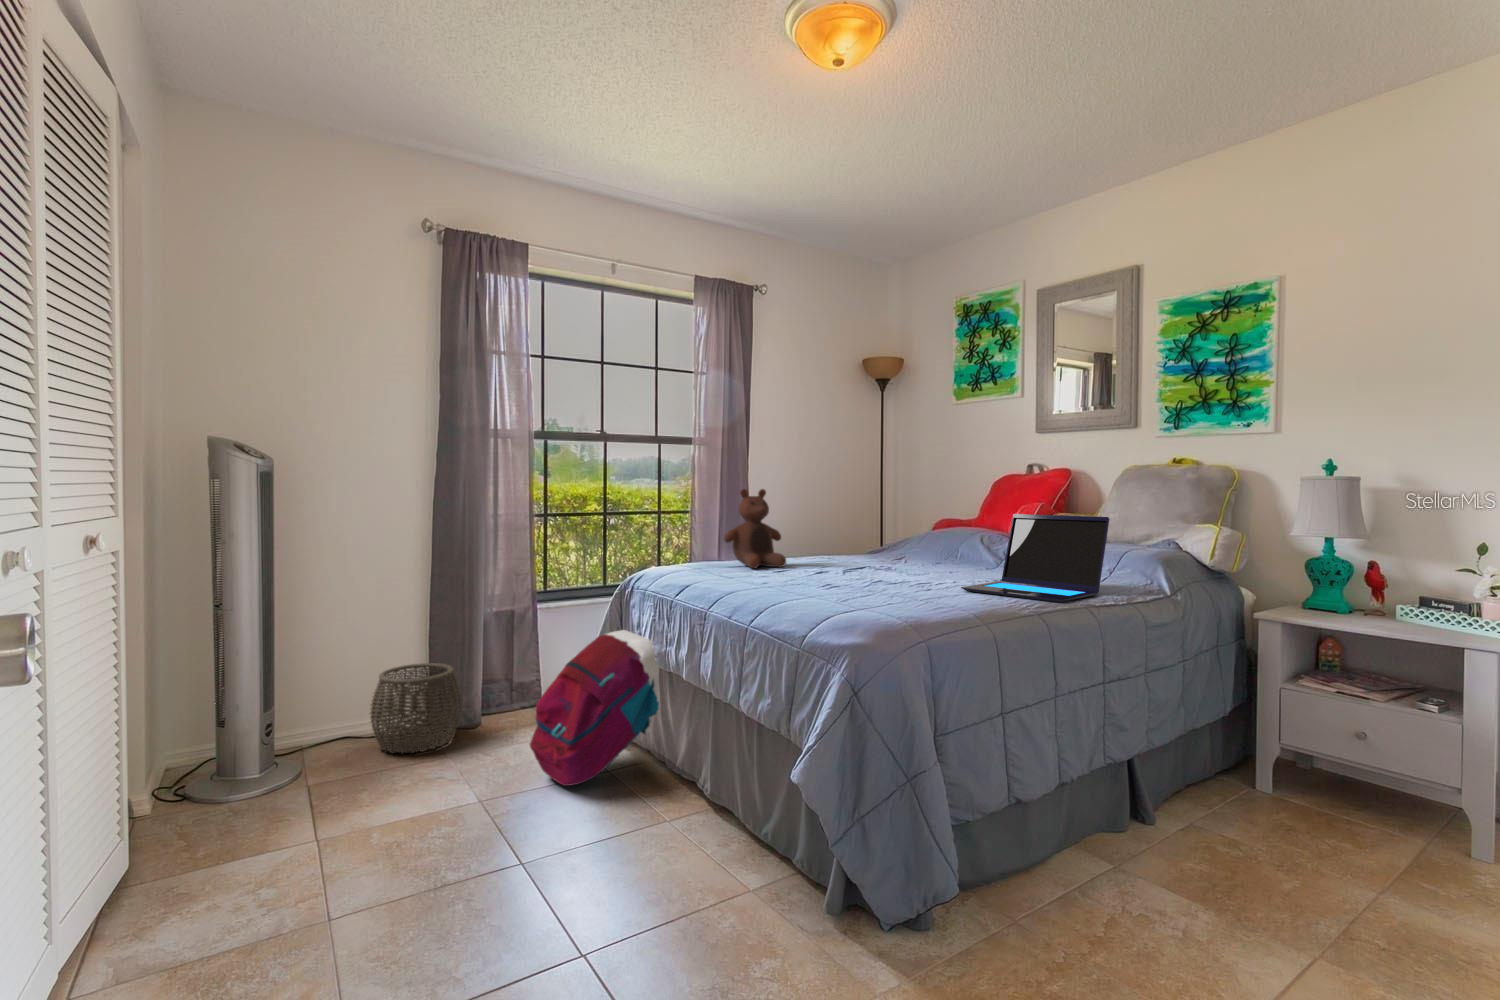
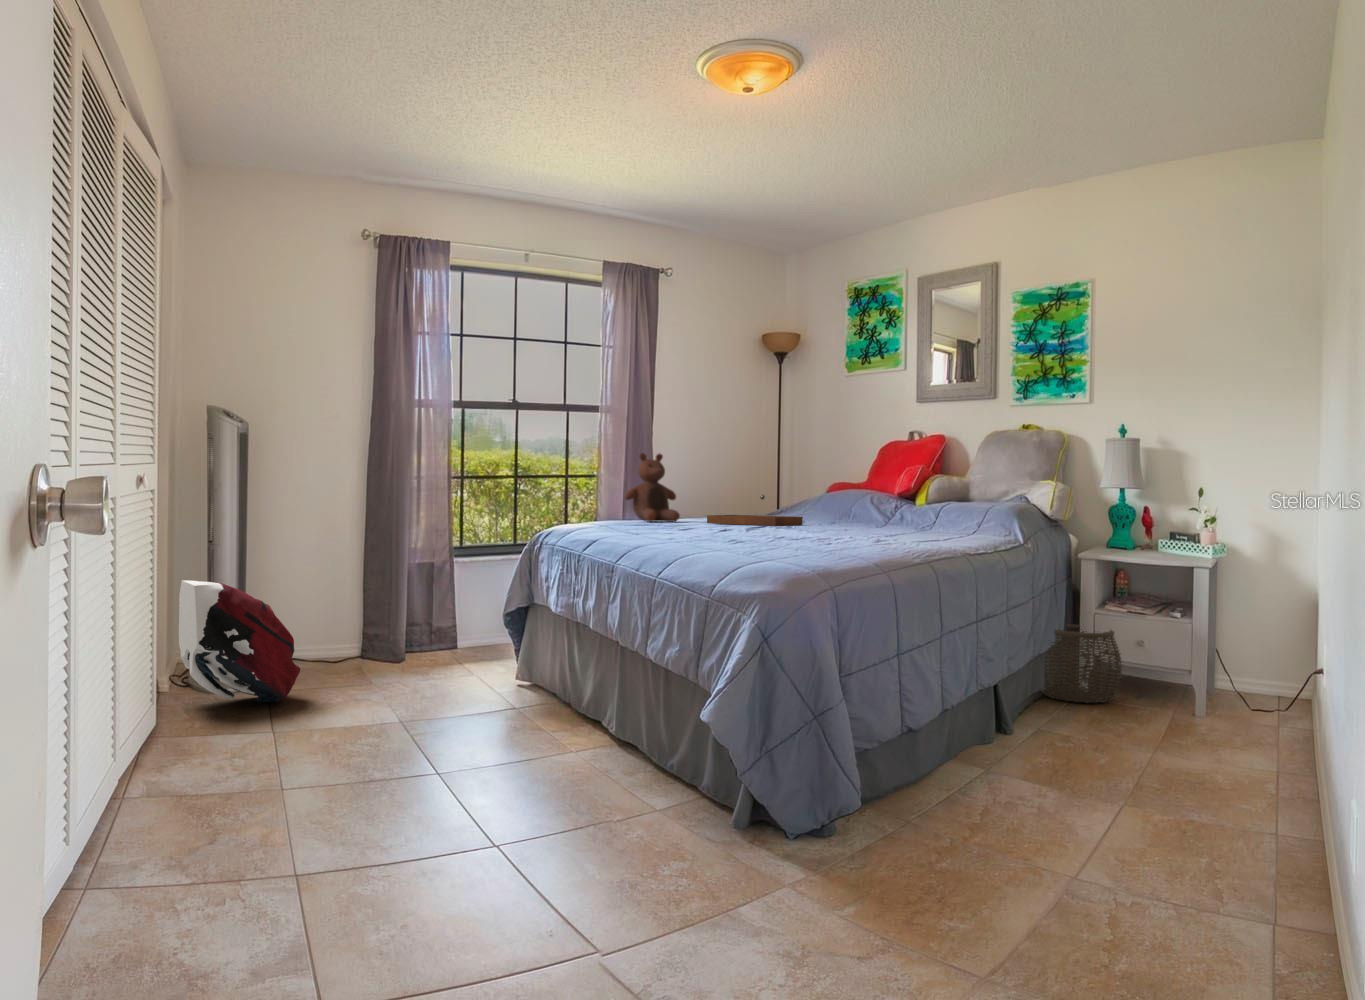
laptop: present [961,514,1110,603] -> none [812,468,928,529]
tray: none [821,542,938,585] -> present [707,495,803,526]
backpack: present [530,630,660,786] -> present [179,580,300,702]
woven basket: present [370,663,462,753] -> present [1043,625,1122,703]

